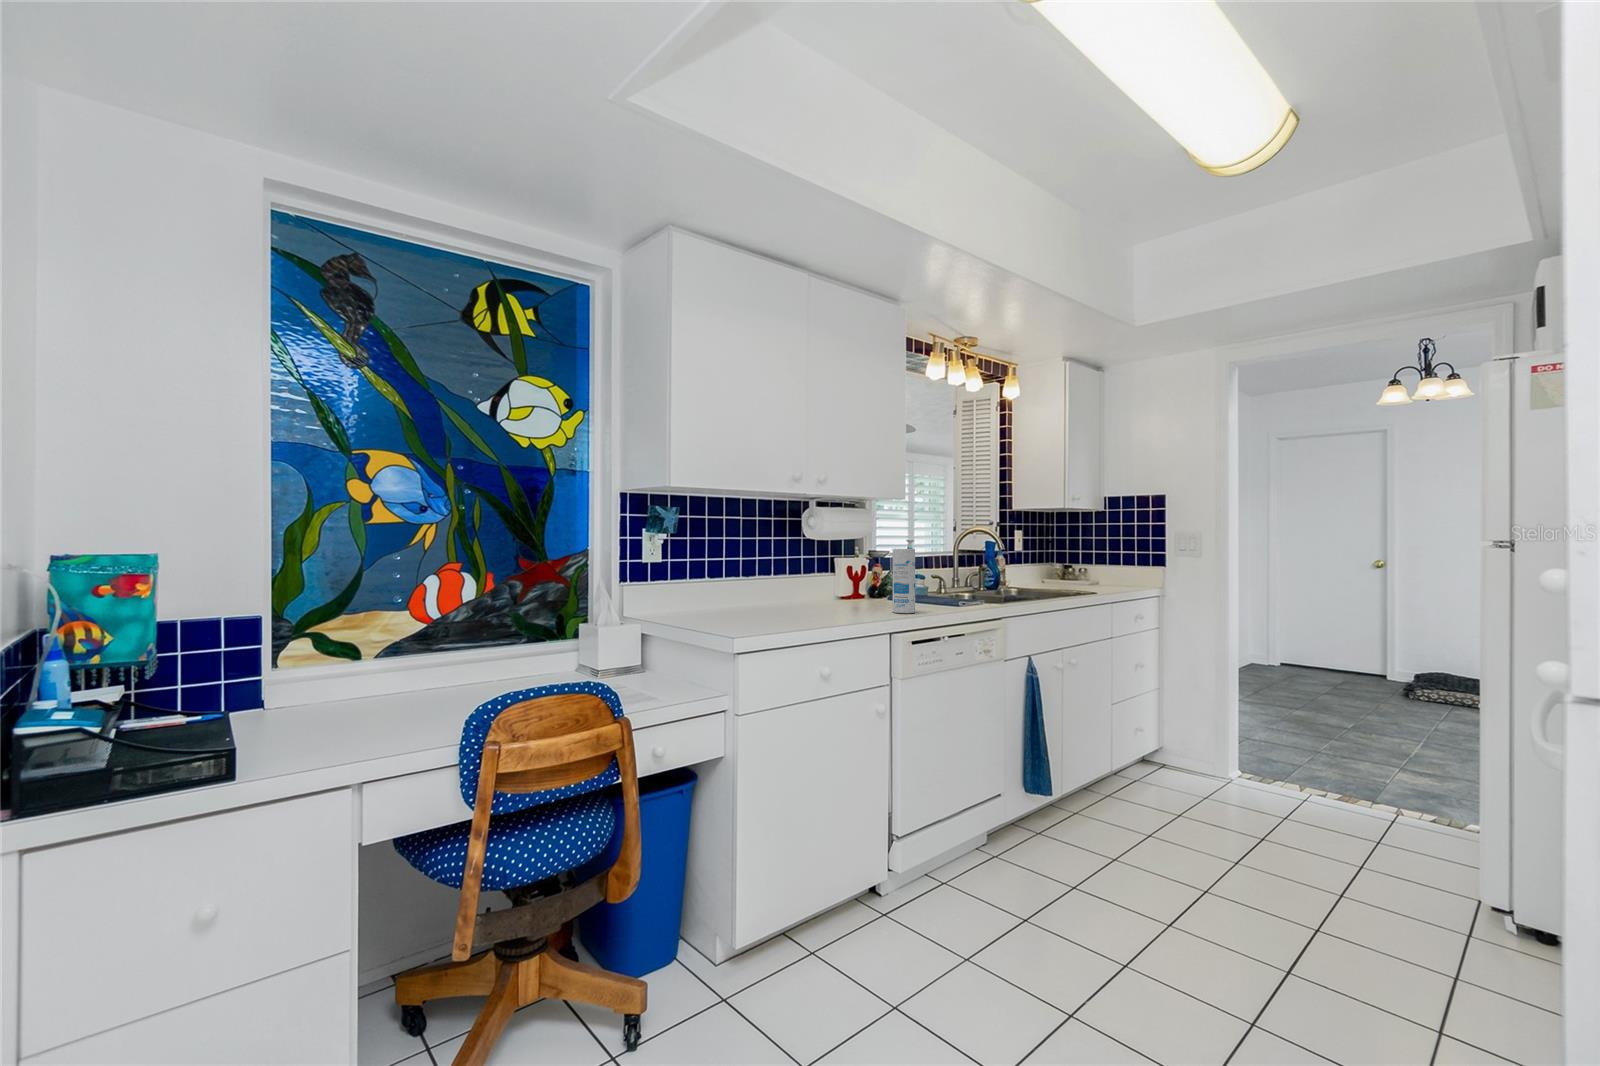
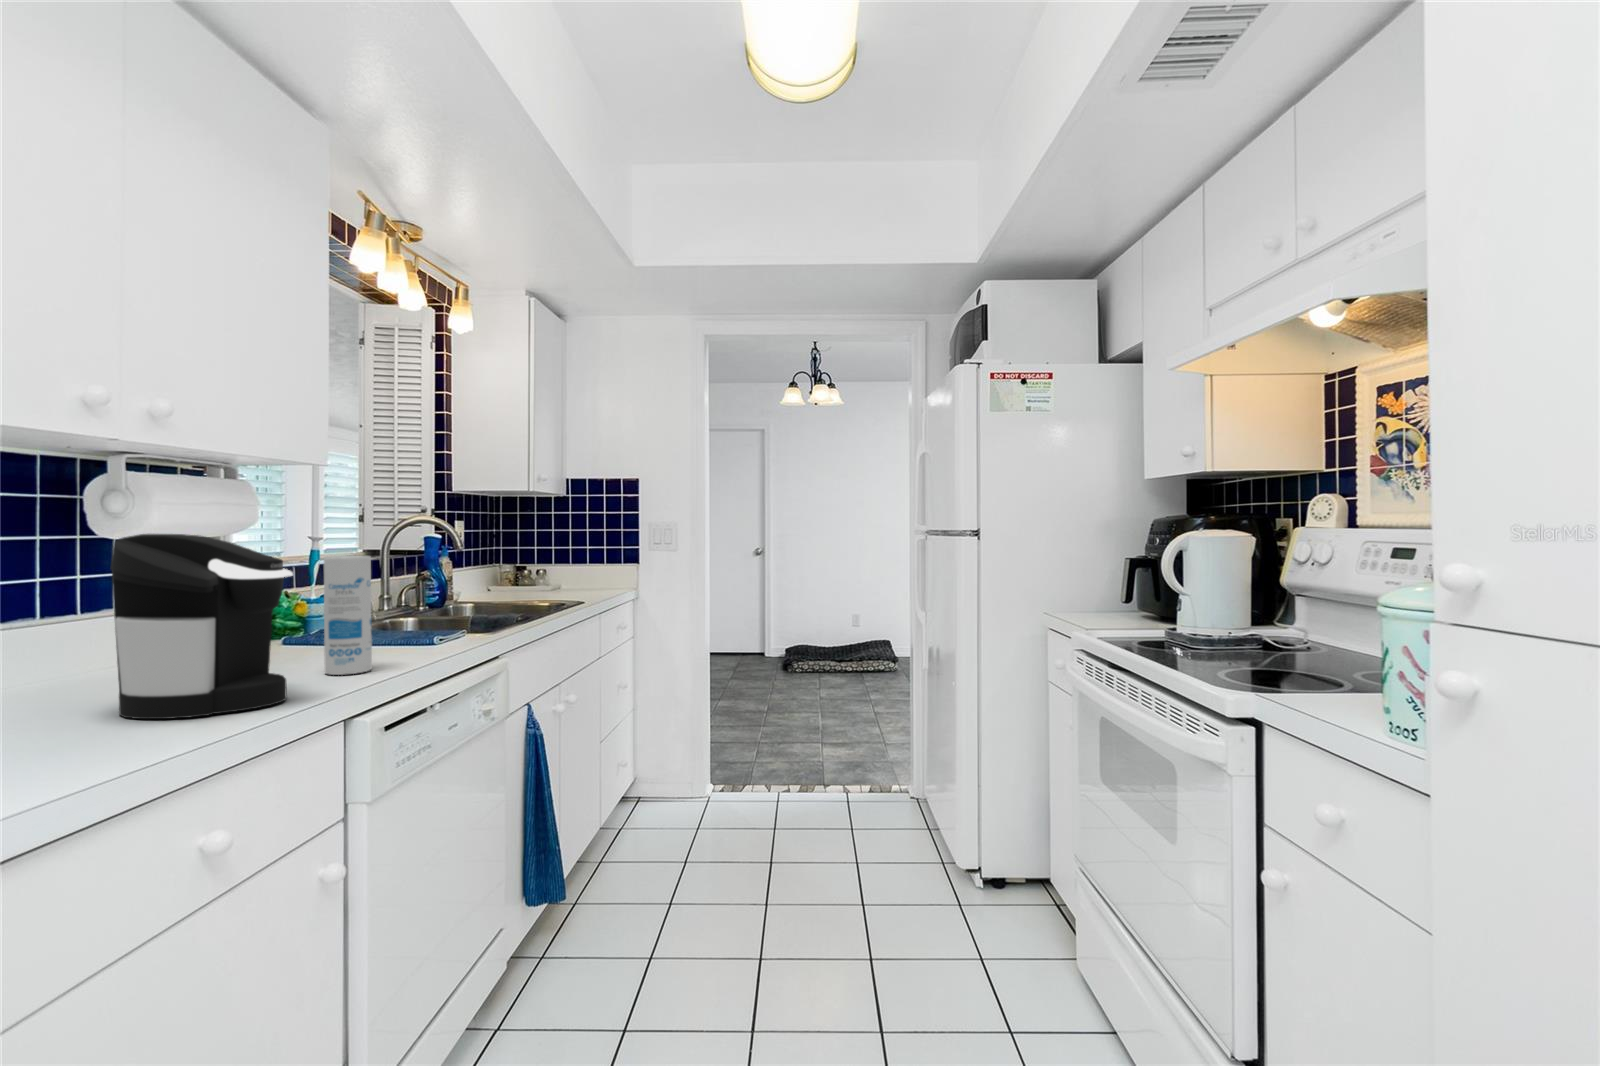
coffee maker: none [803,535,870,620] -> present [111,534,293,719]

